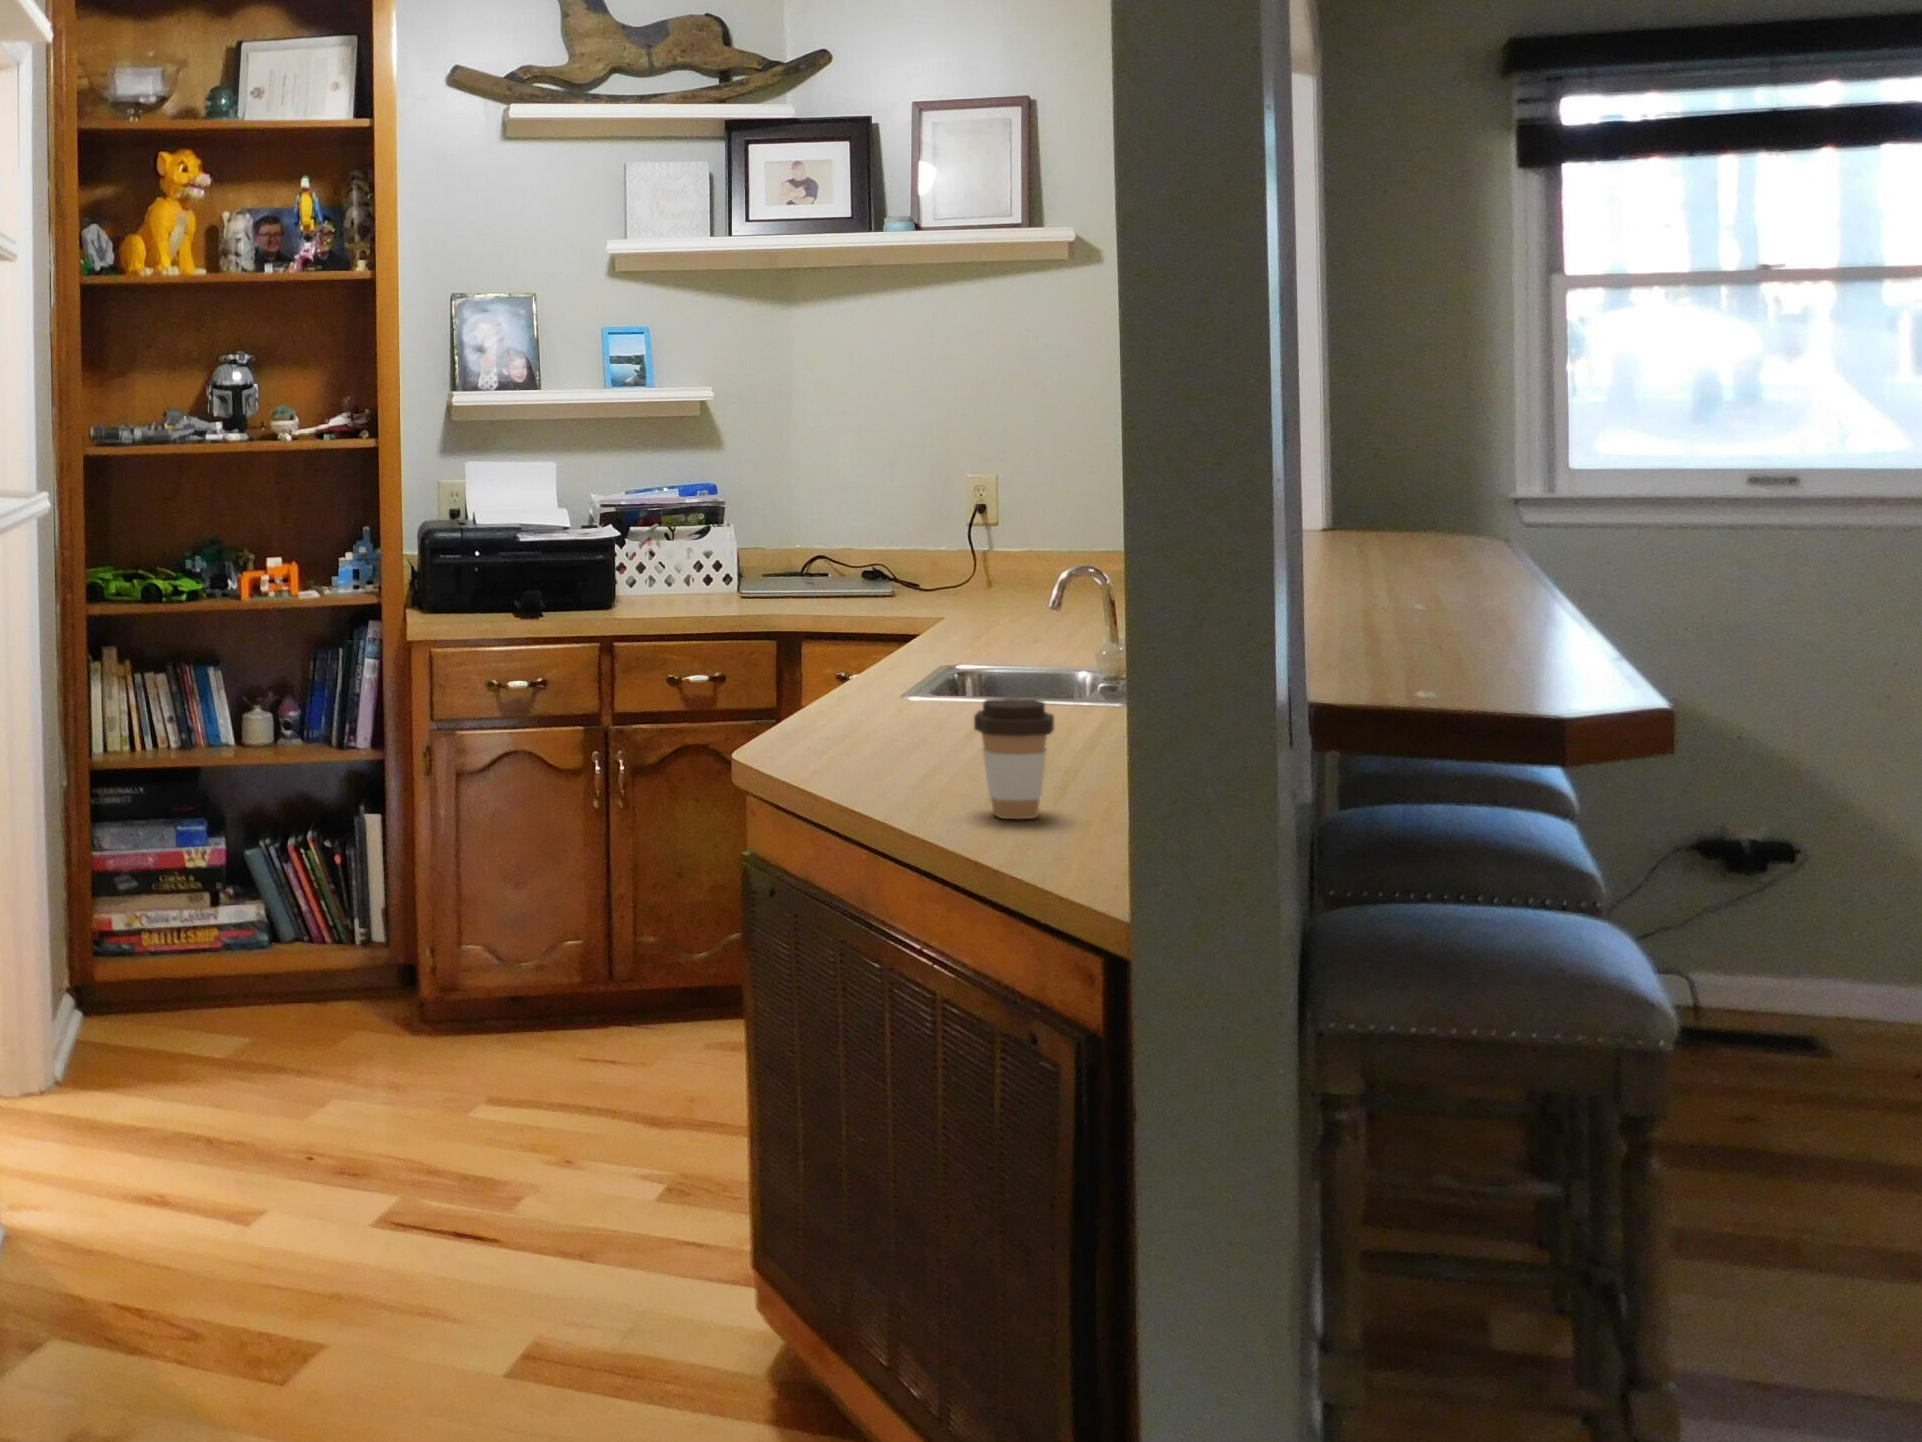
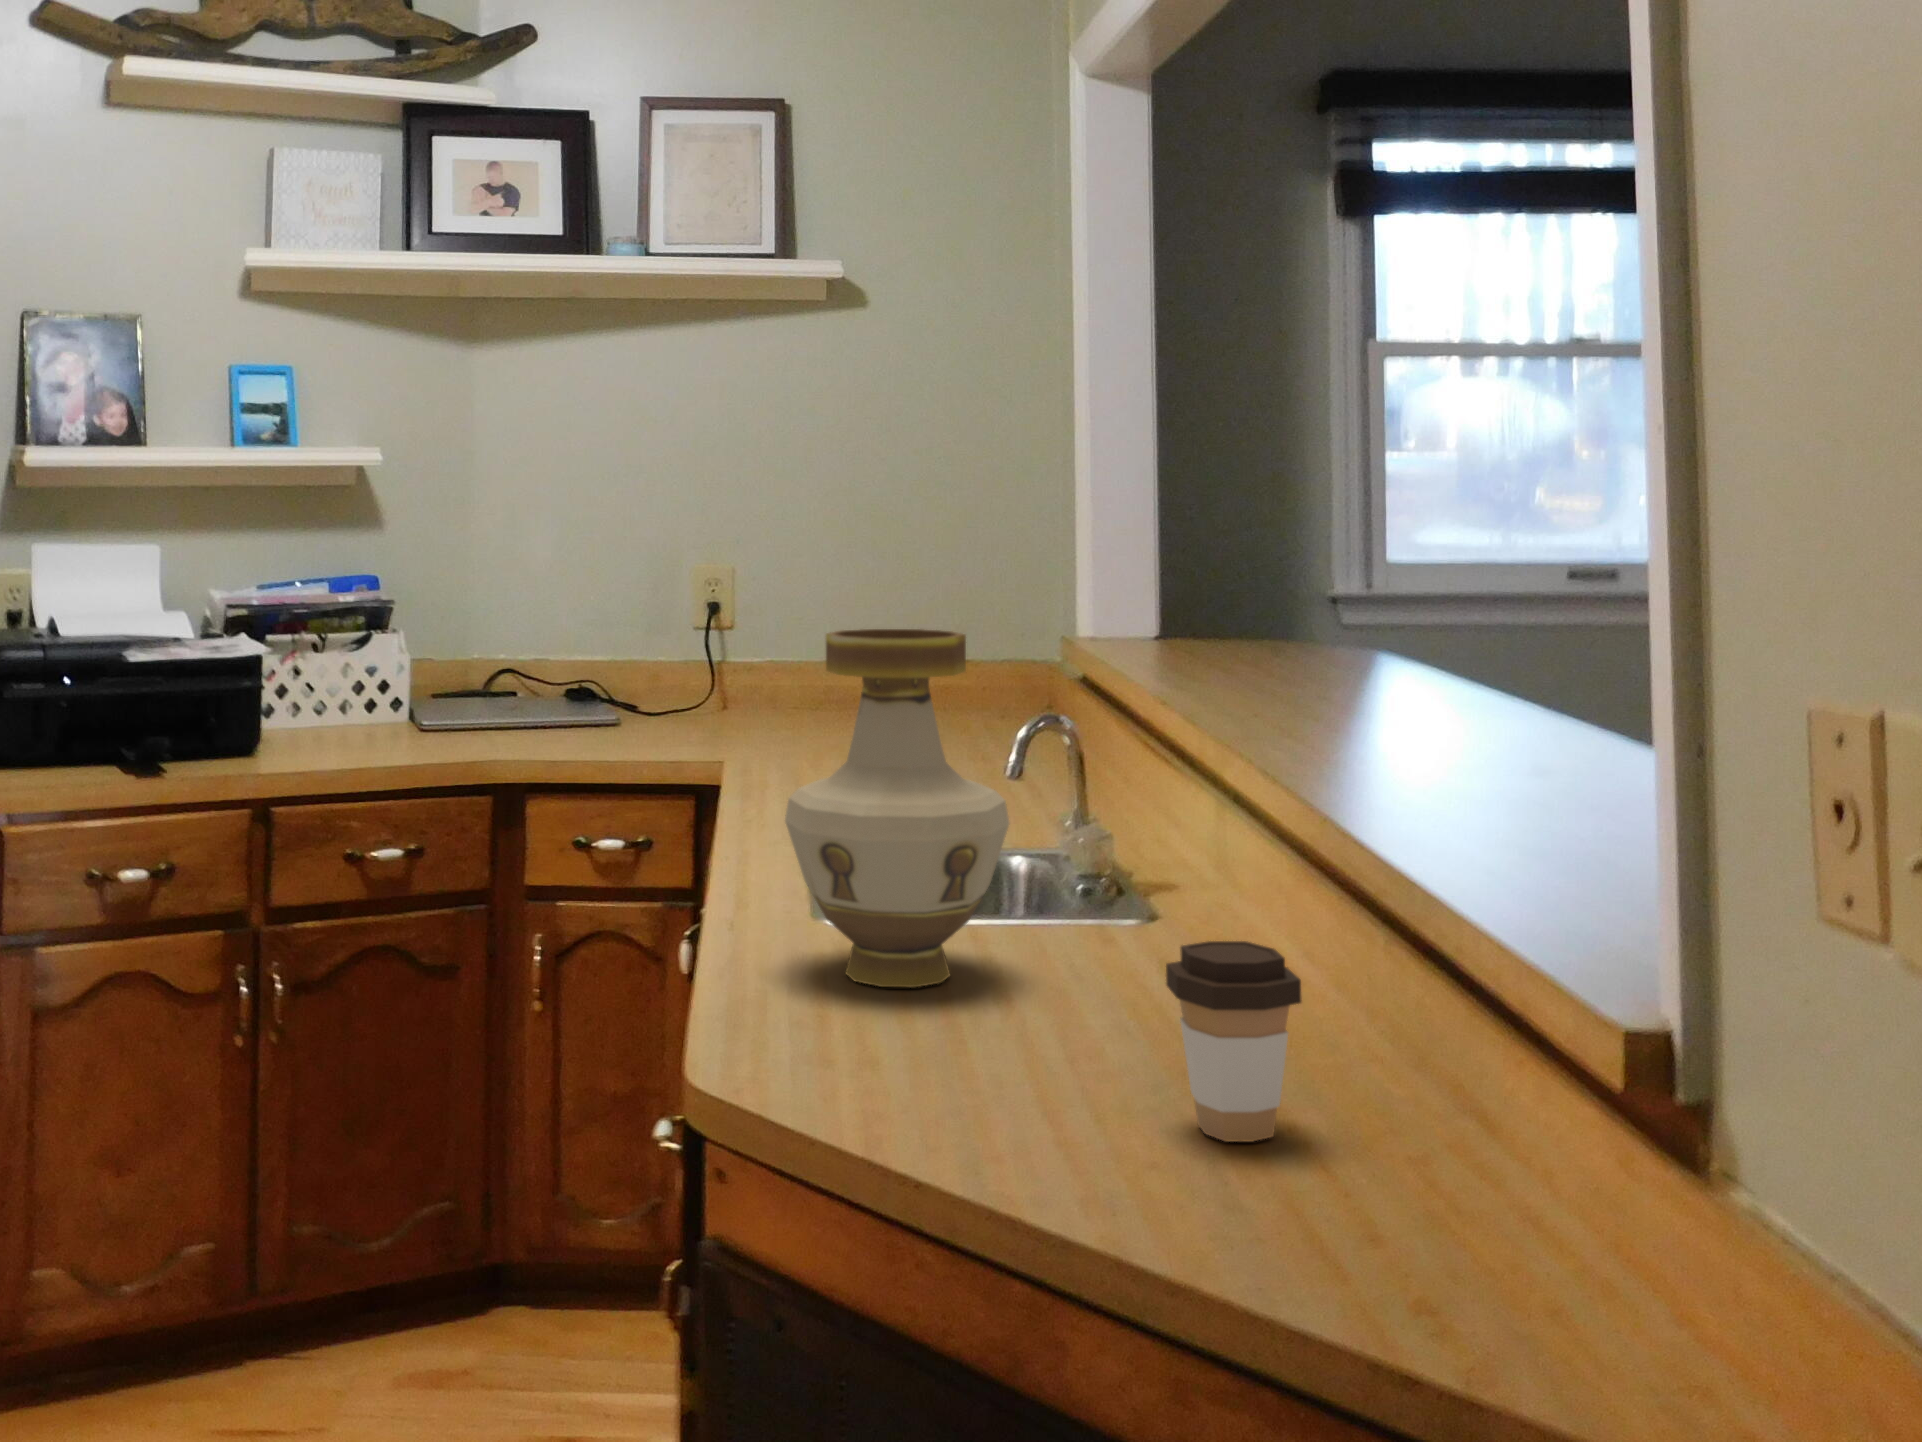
vase: none [829,507,978,744] -> present [785,629,1009,987]

